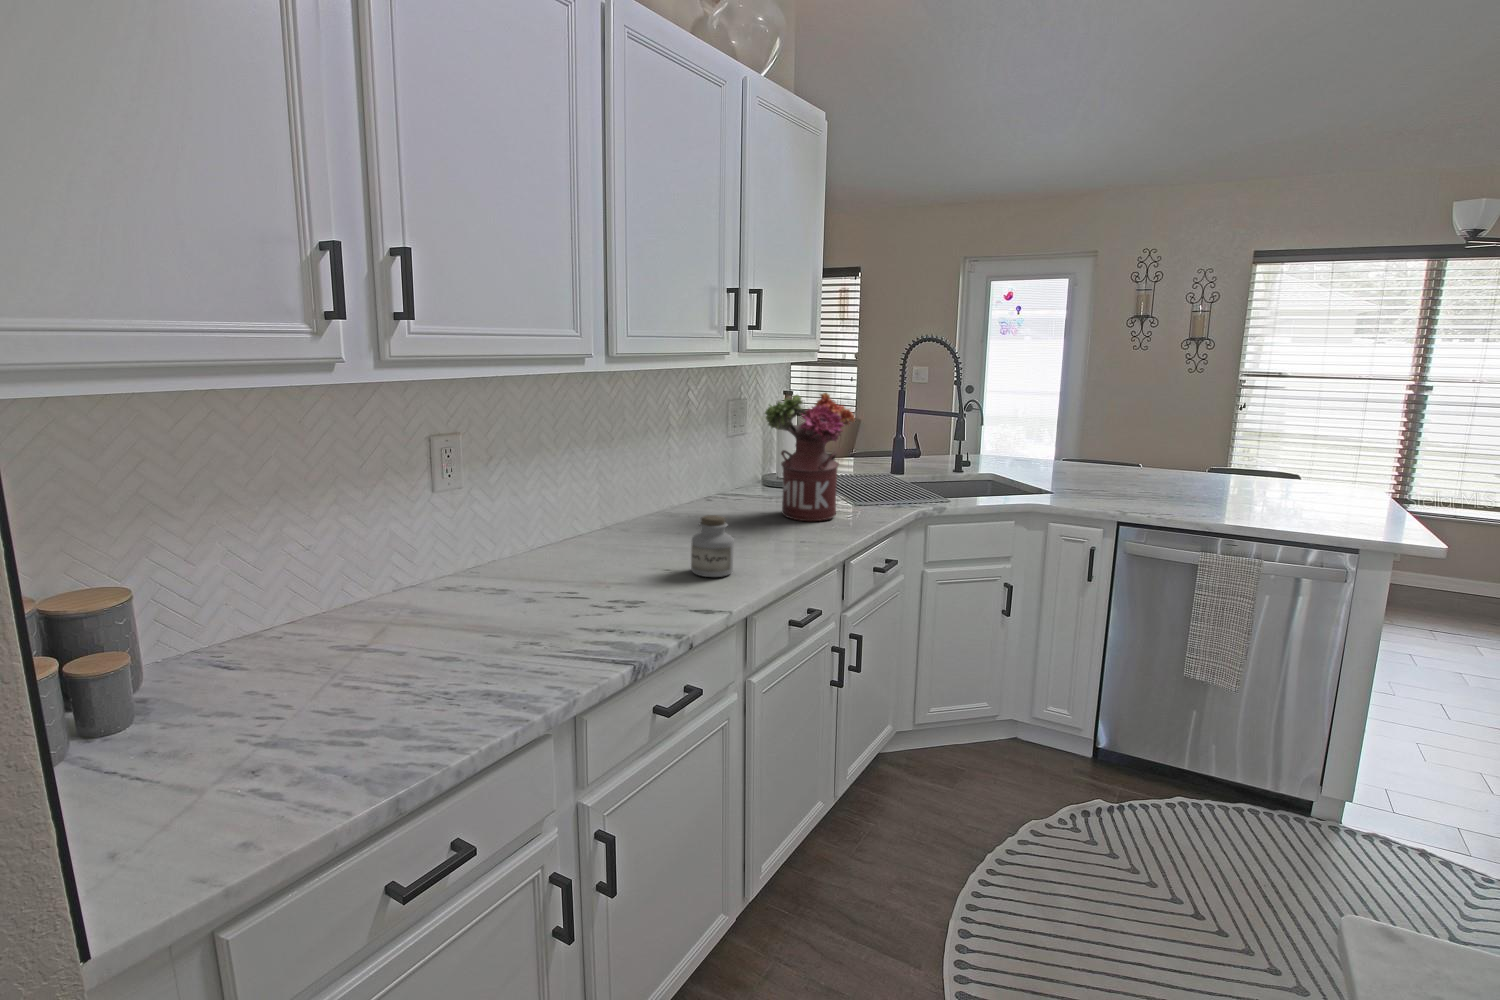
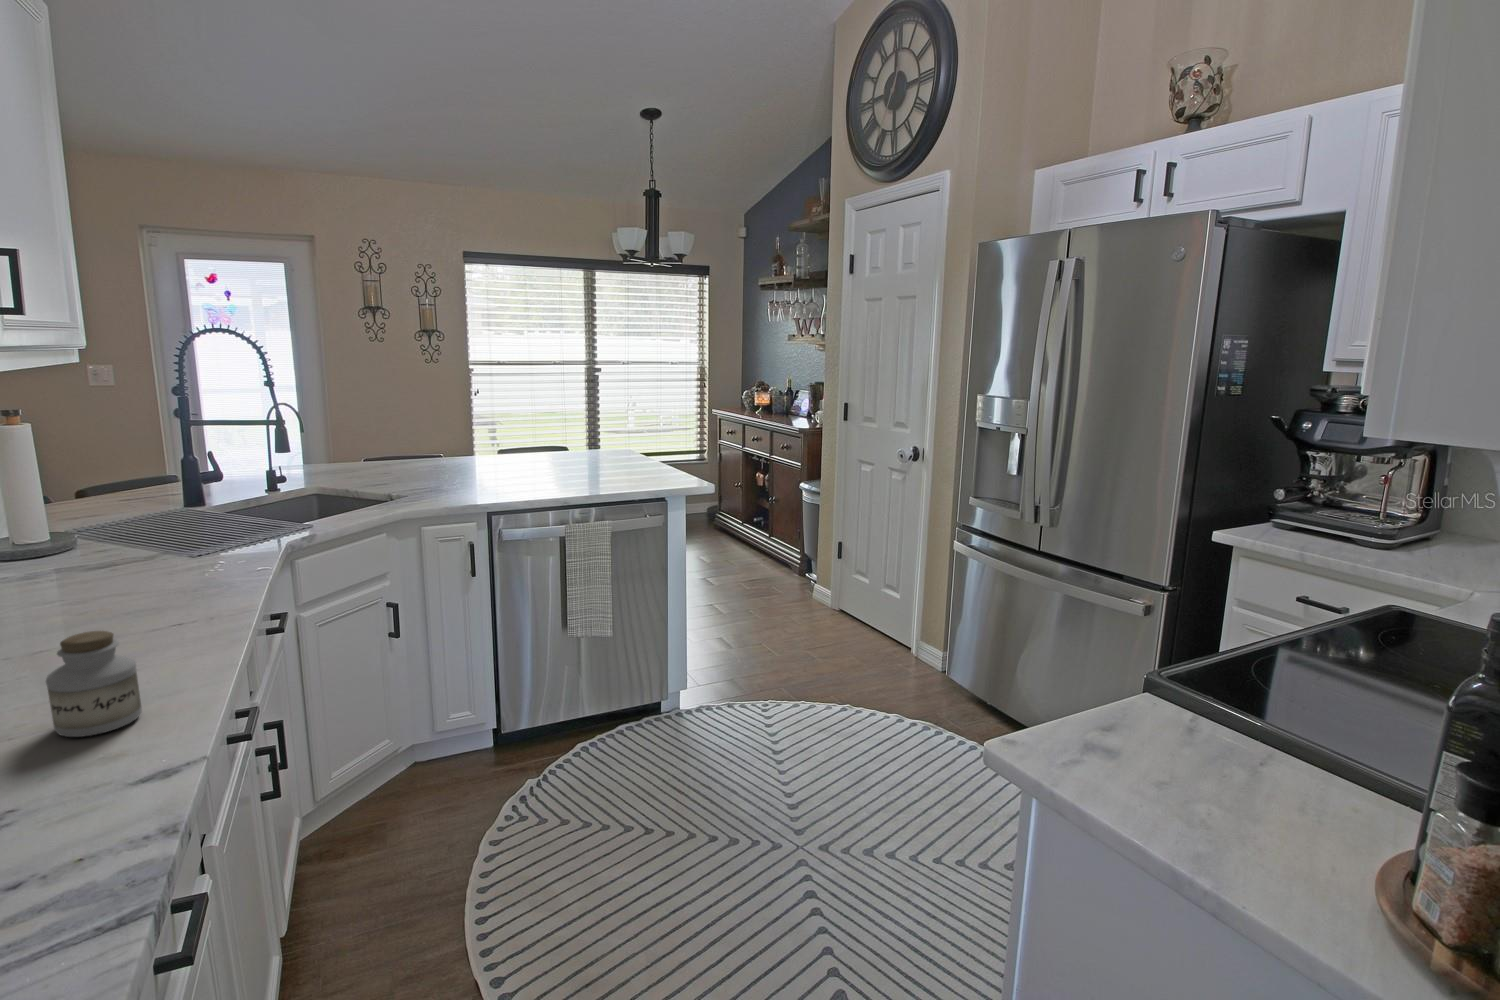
flower arrangement: present [765,393,855,521] -> none [32,415,200,604]

